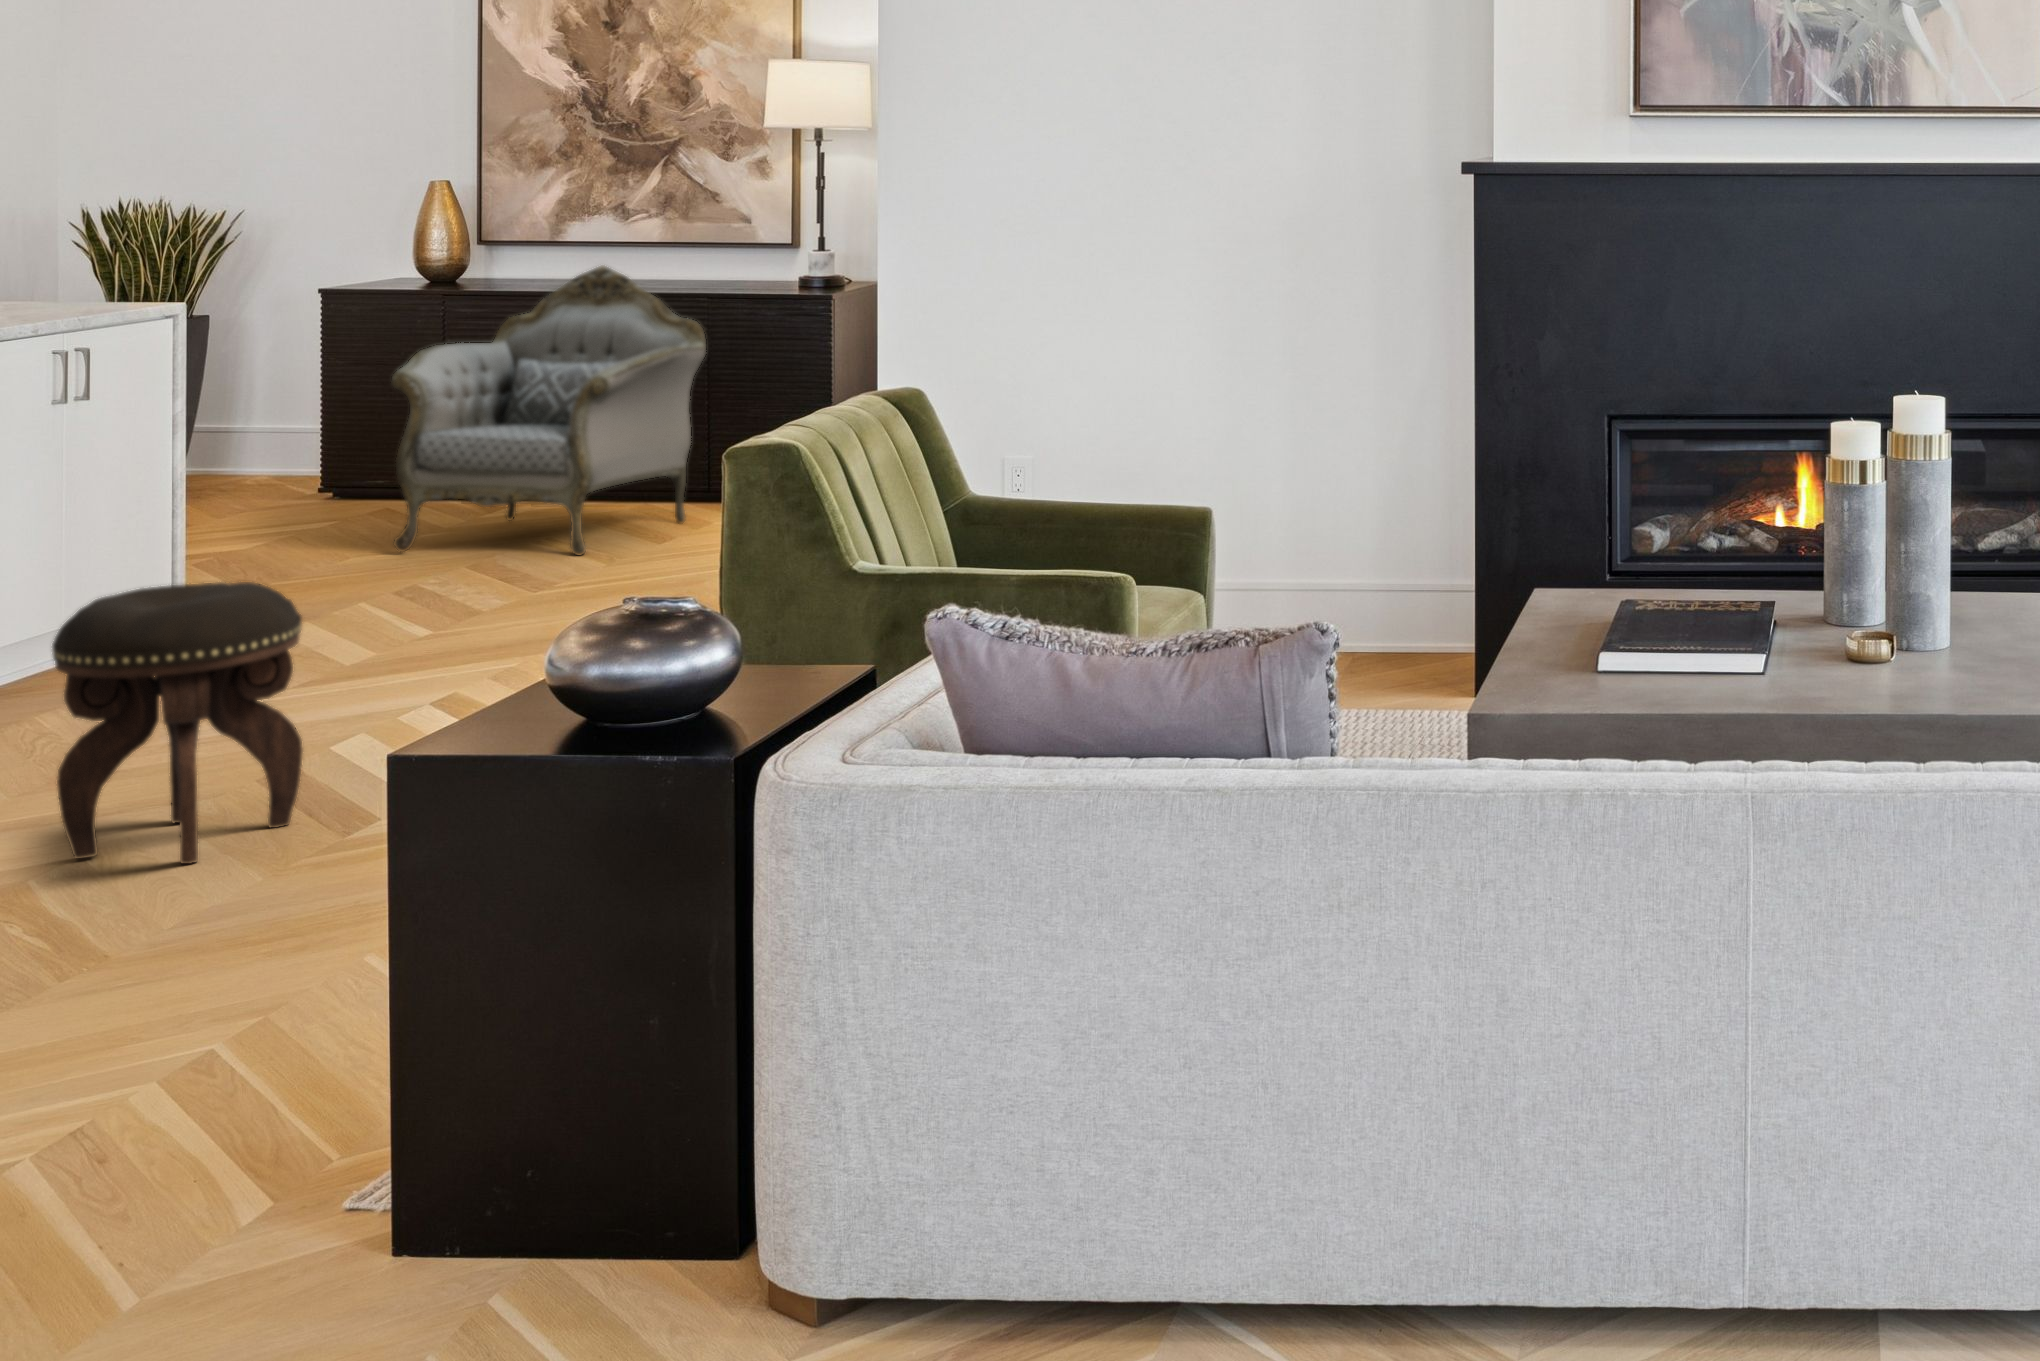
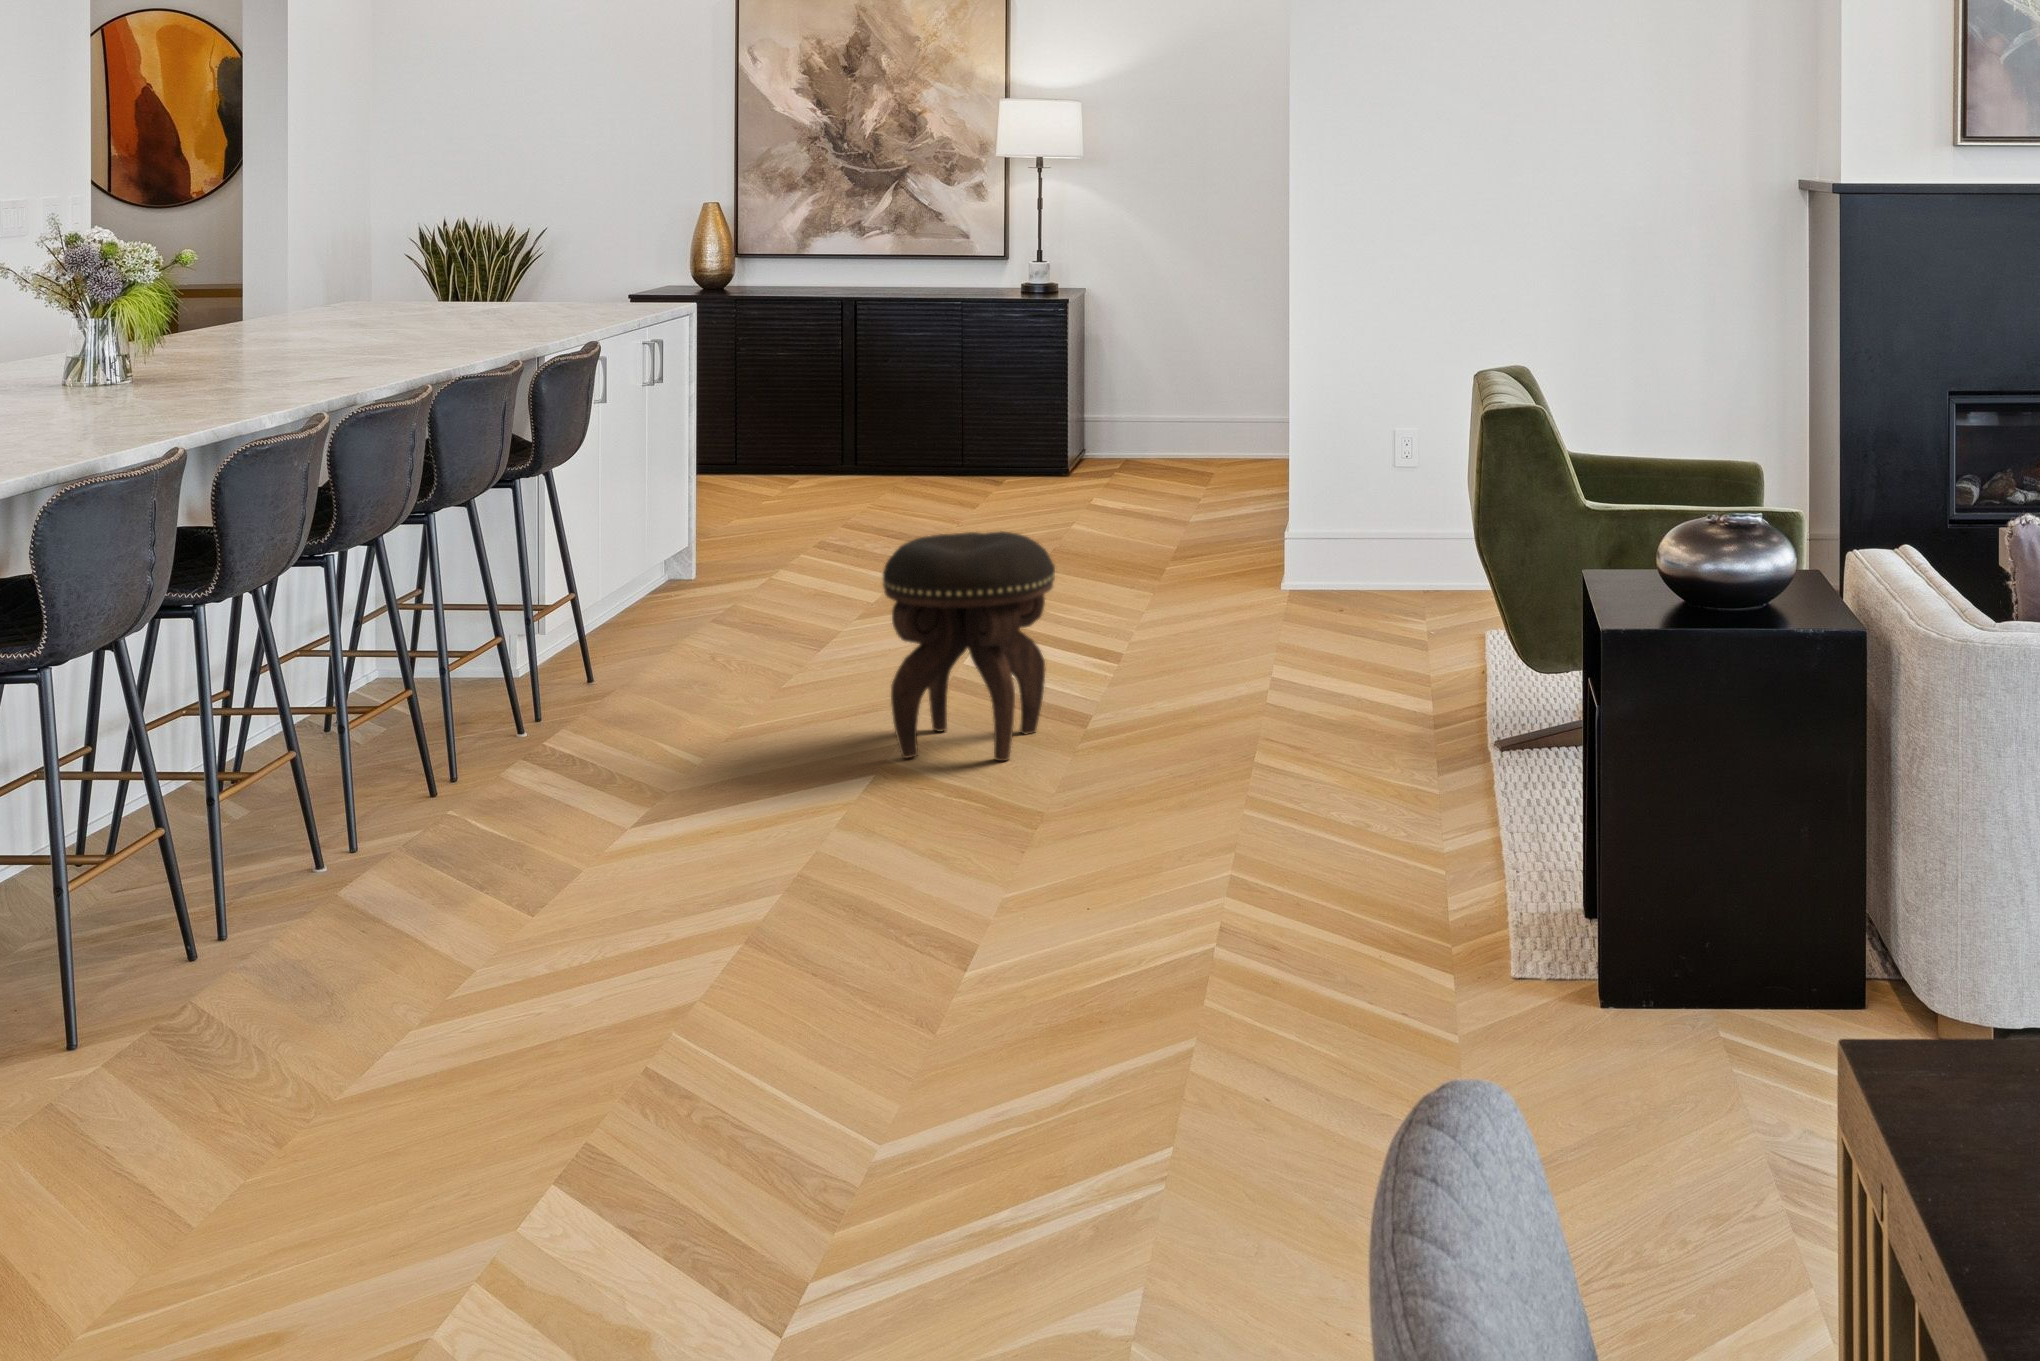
armchair: present [391,266,706,555] -> none [744,275,979,525]

